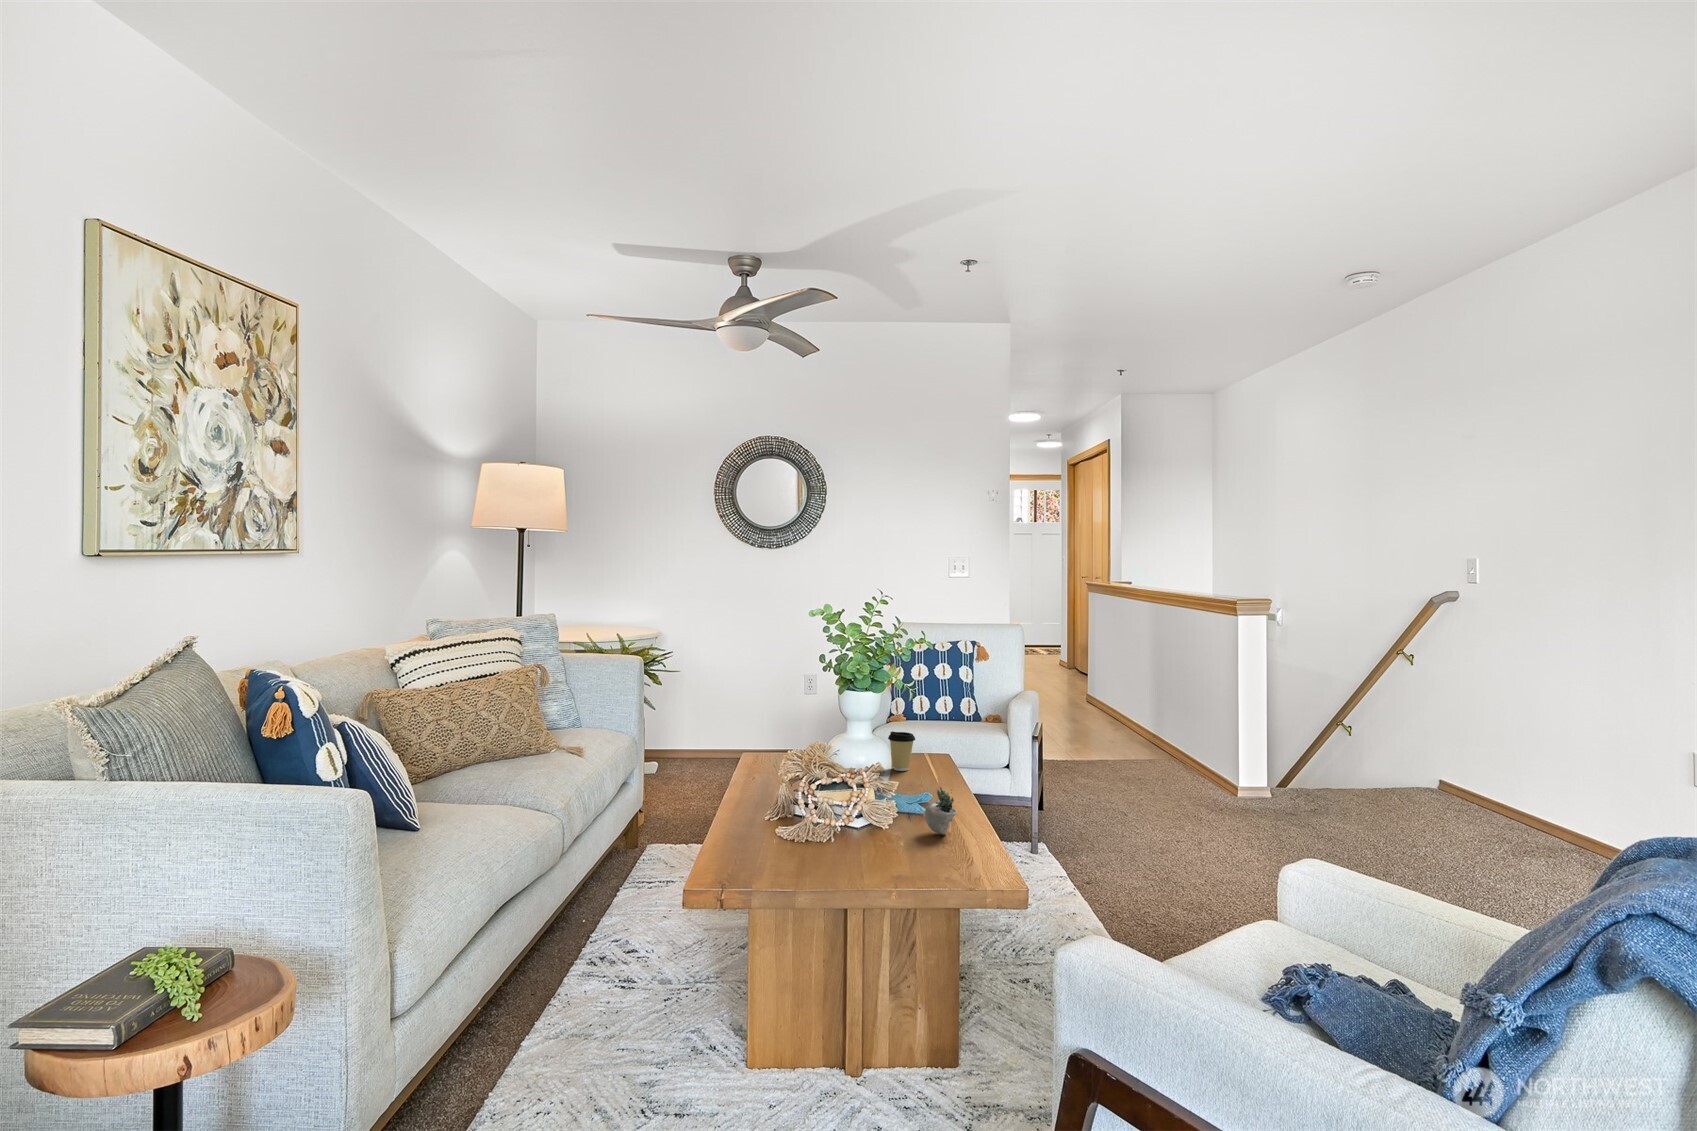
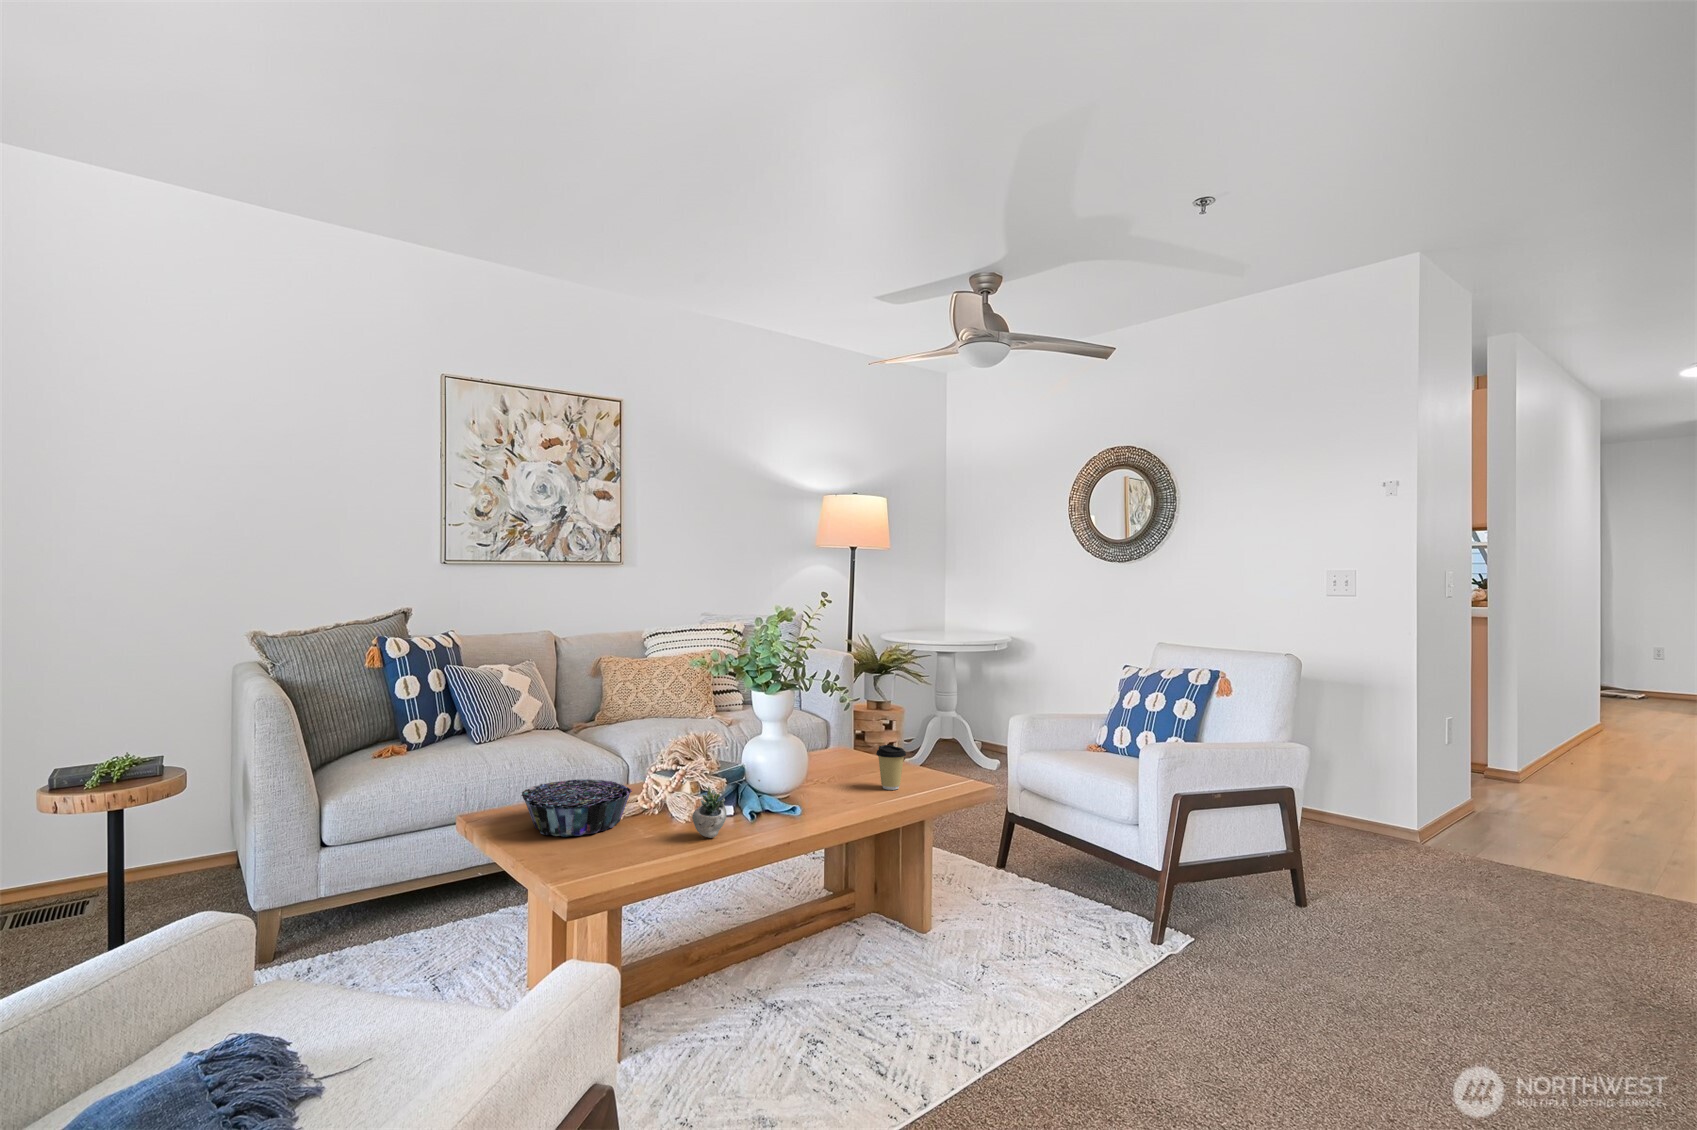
decorative bowl: none [765,811,885,876] -> present [521,779,632,837]

